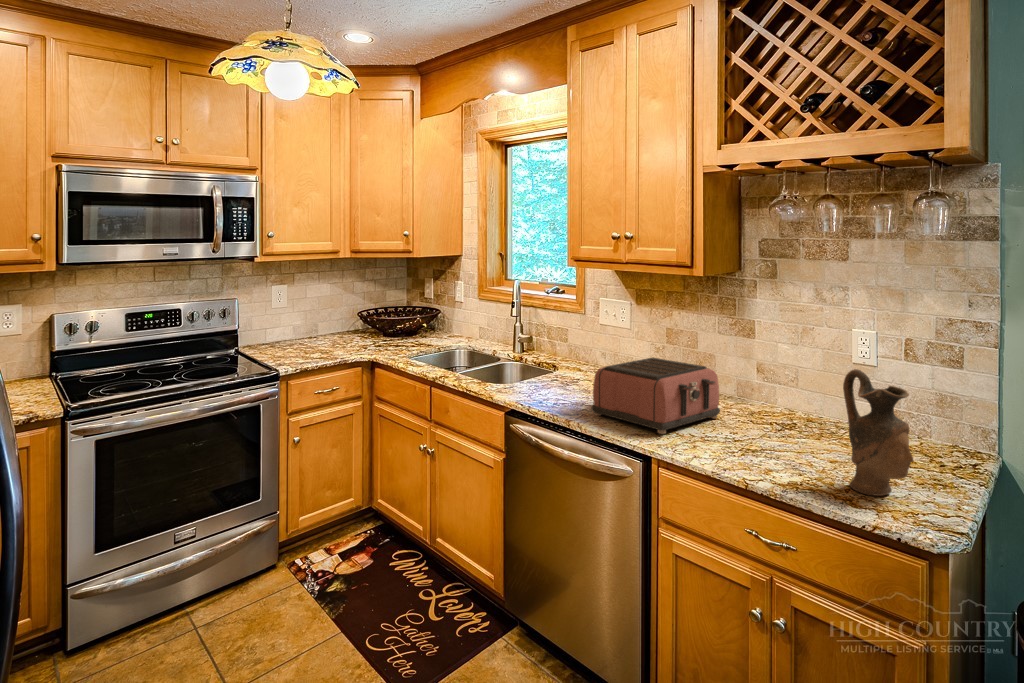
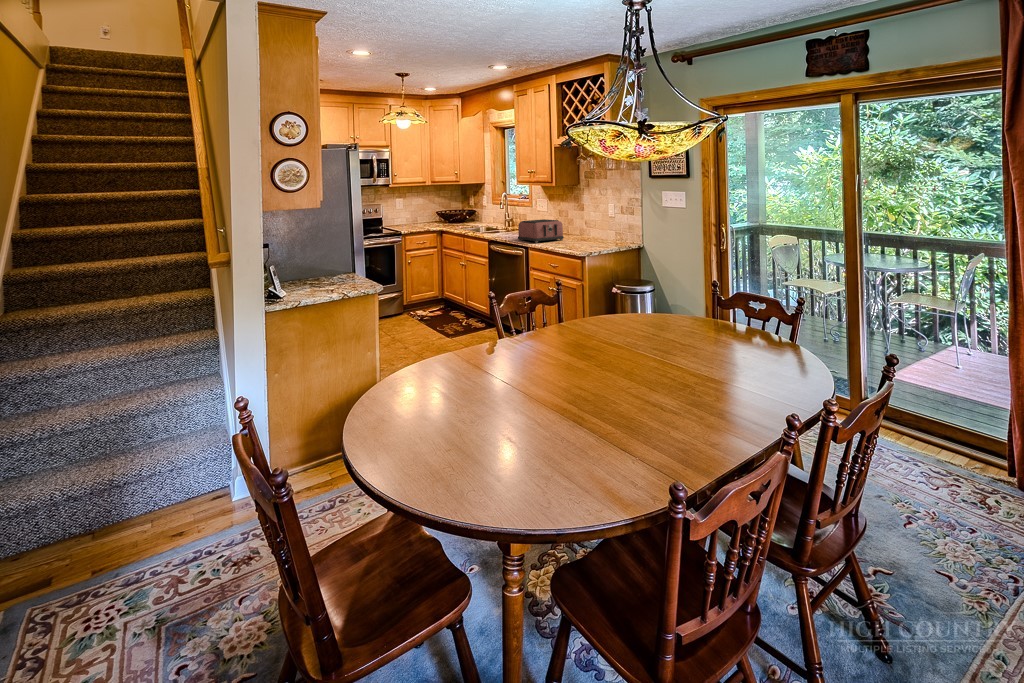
ceramic pitcher: present [843,369,913,496] -> none [578,212,595,250]

